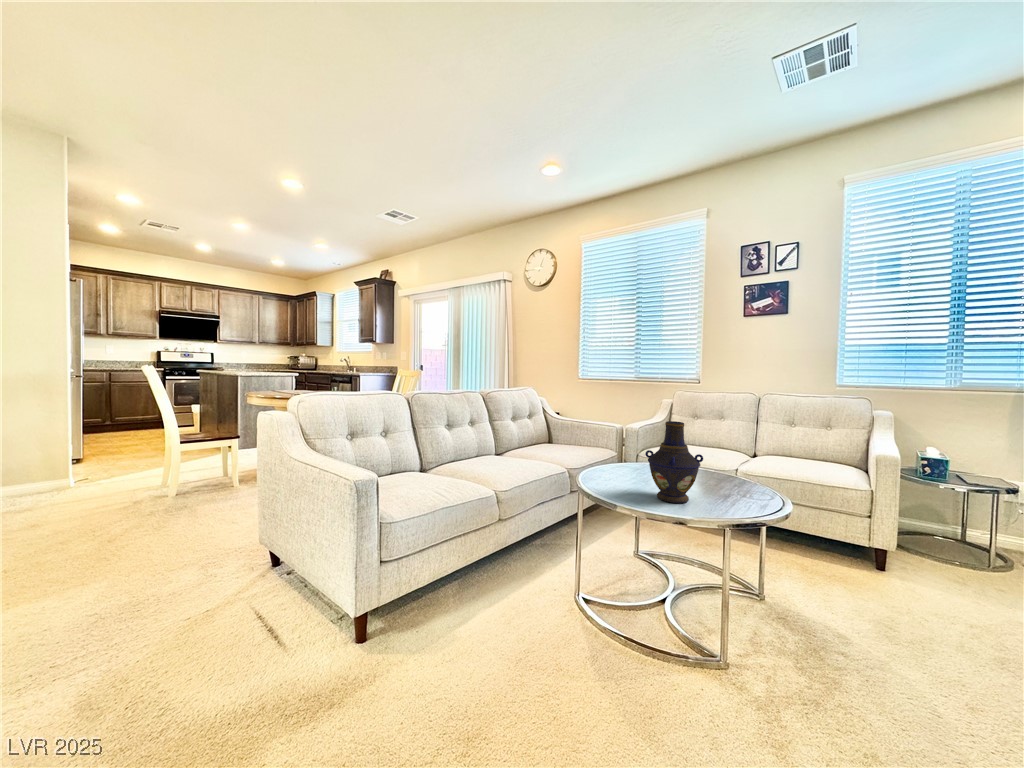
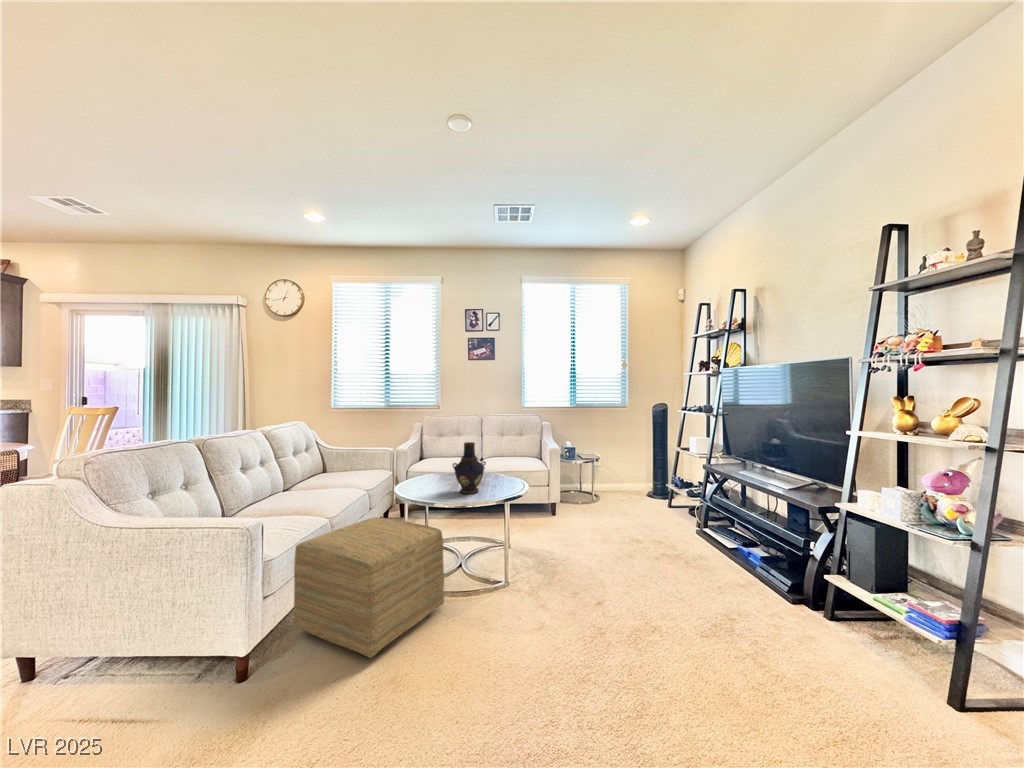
ottoman: none [428,504,601,701] -> present [294,517,444,658]

